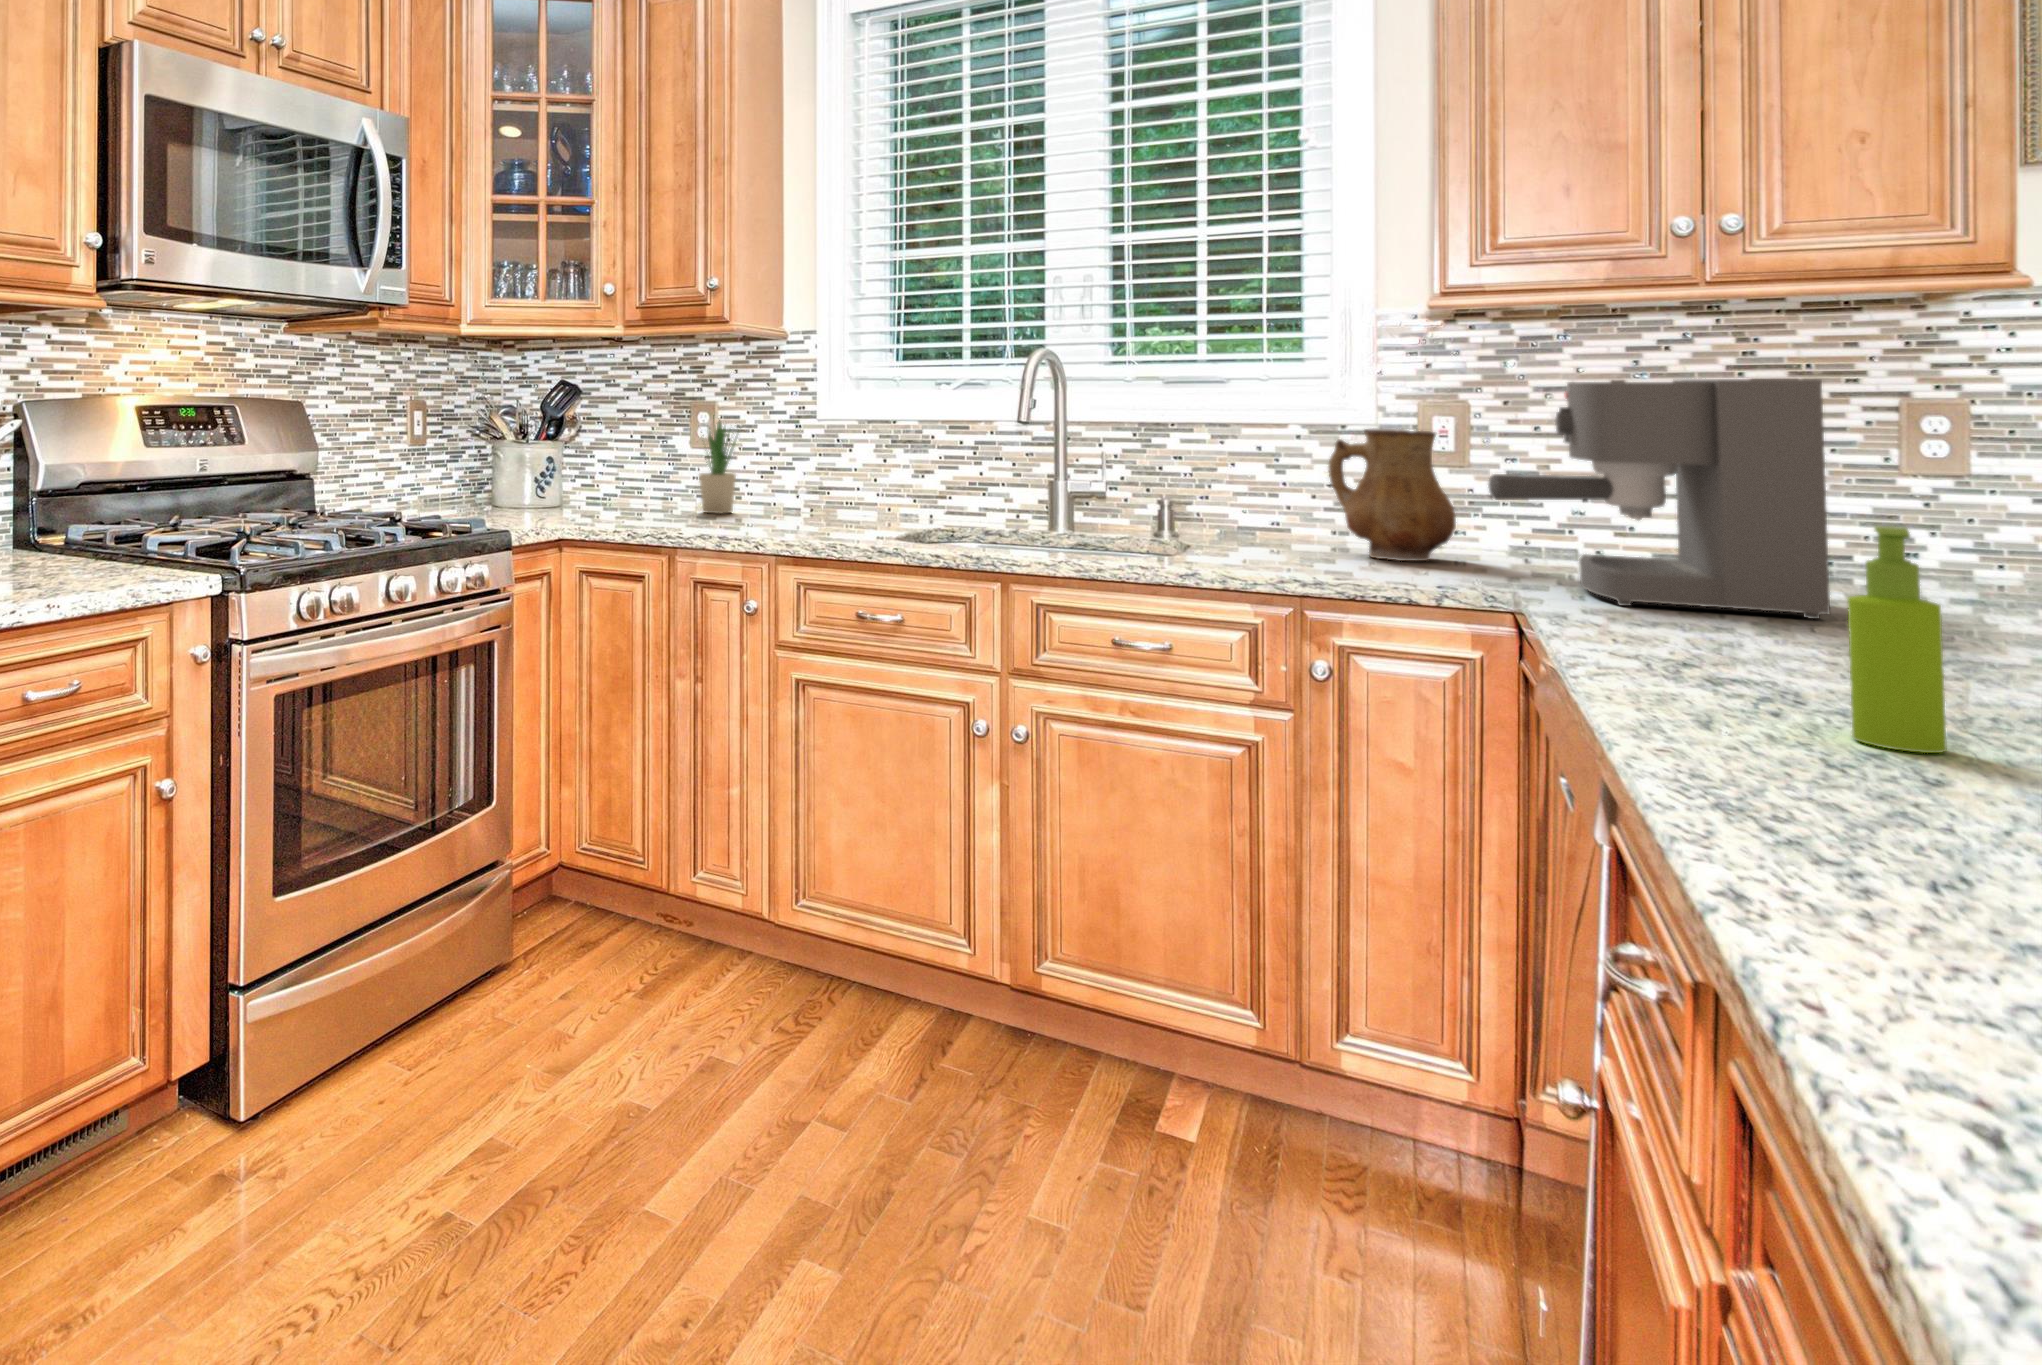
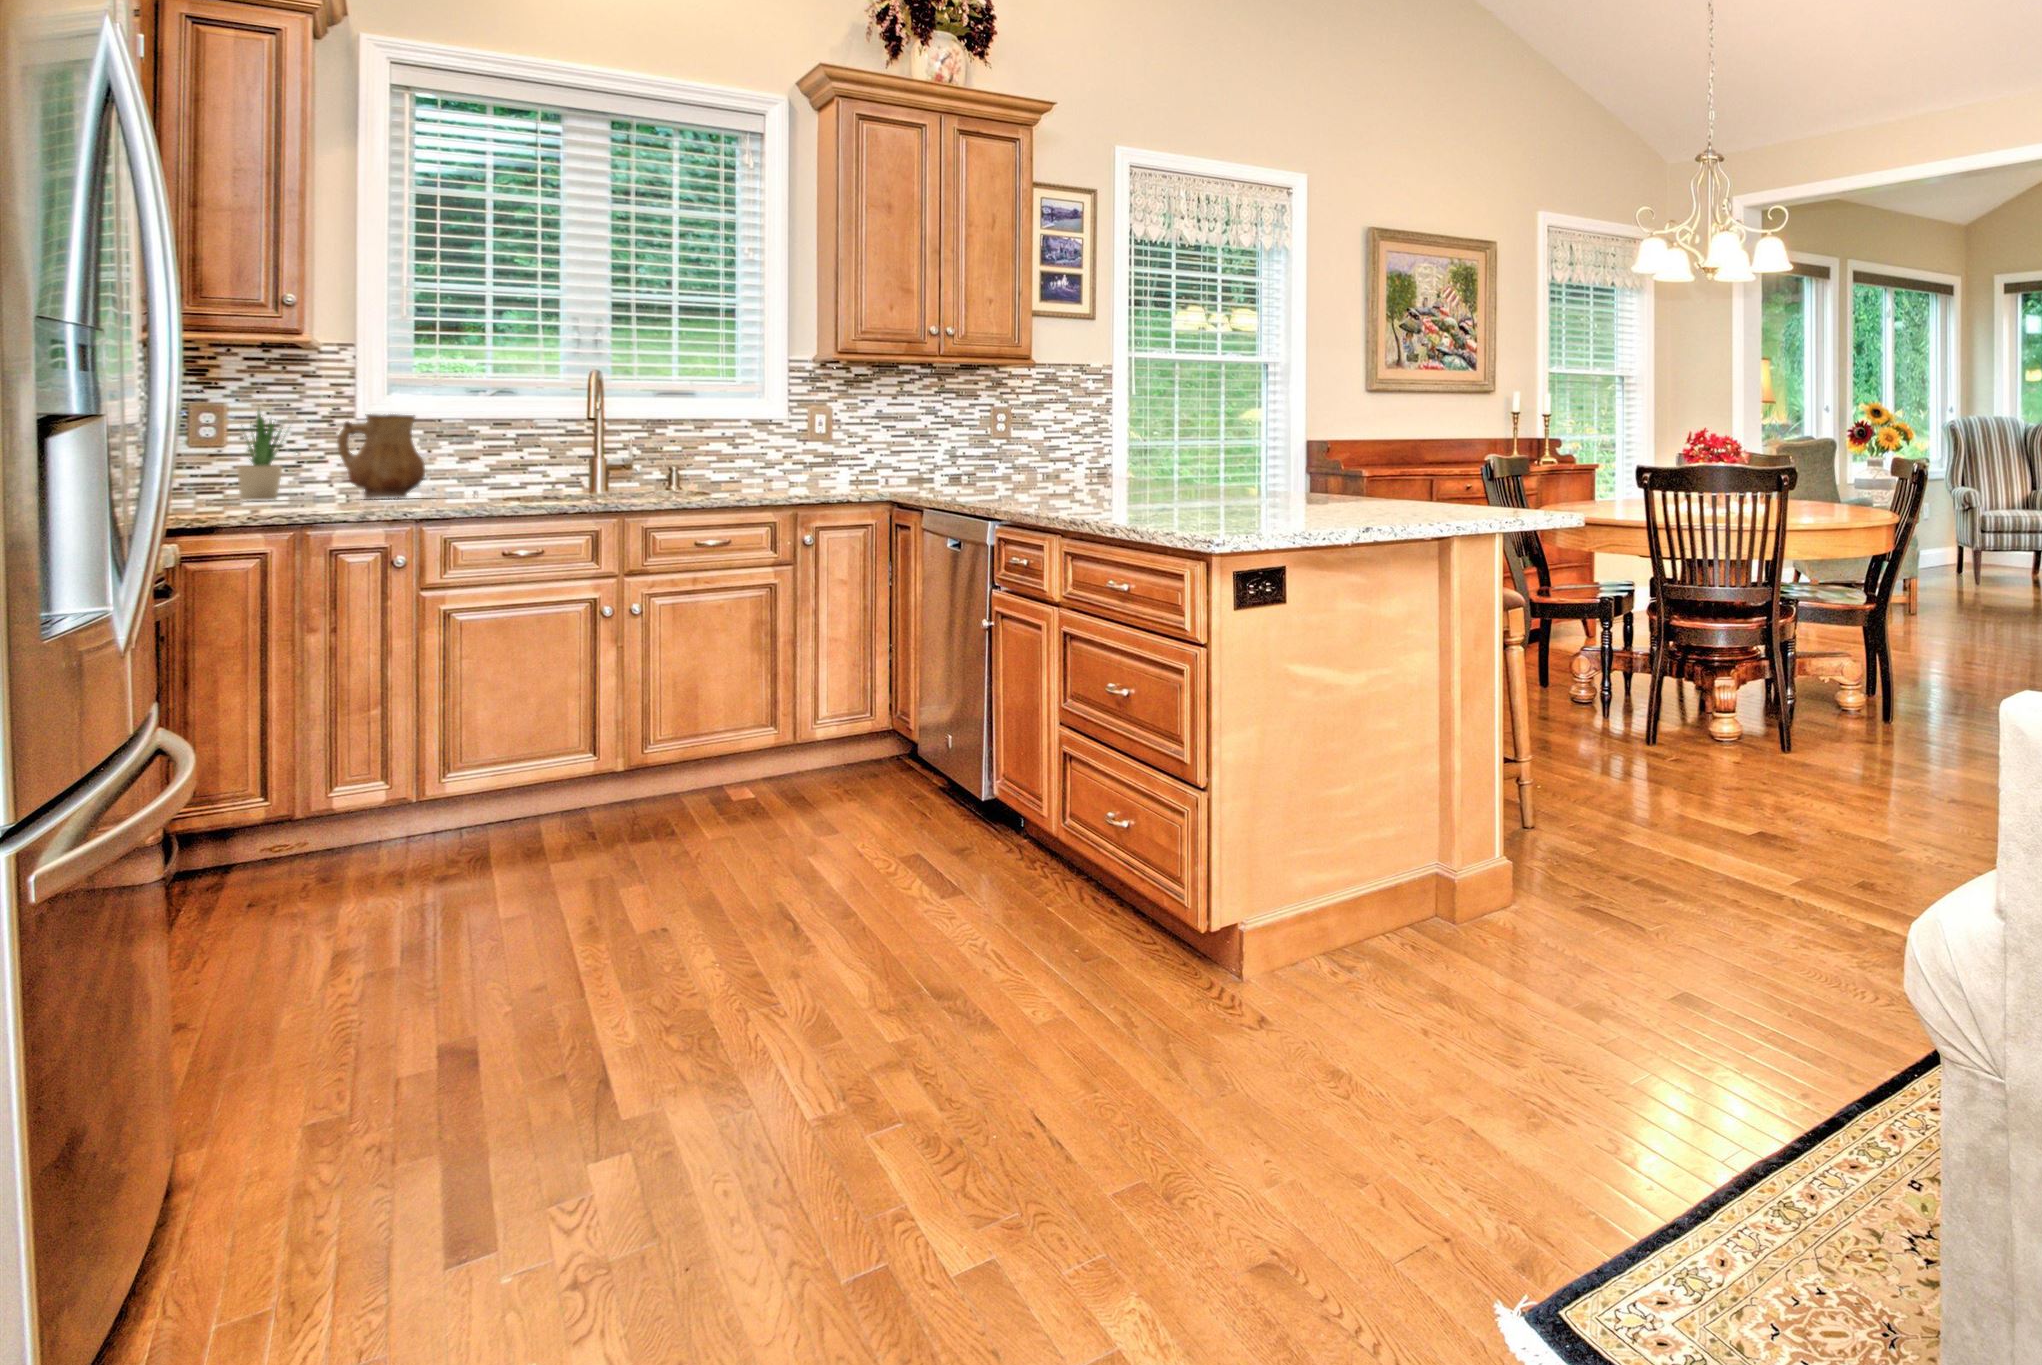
coffee maker: present [1488,379,1830,619] -> none [882,392,998,489]
ceramic pitcher: present [1329,429,1456,561] -> present [337,414,425,499]
soap dispenser: present [1848,526,1947,753] -> none [1065,425,1085,489]

